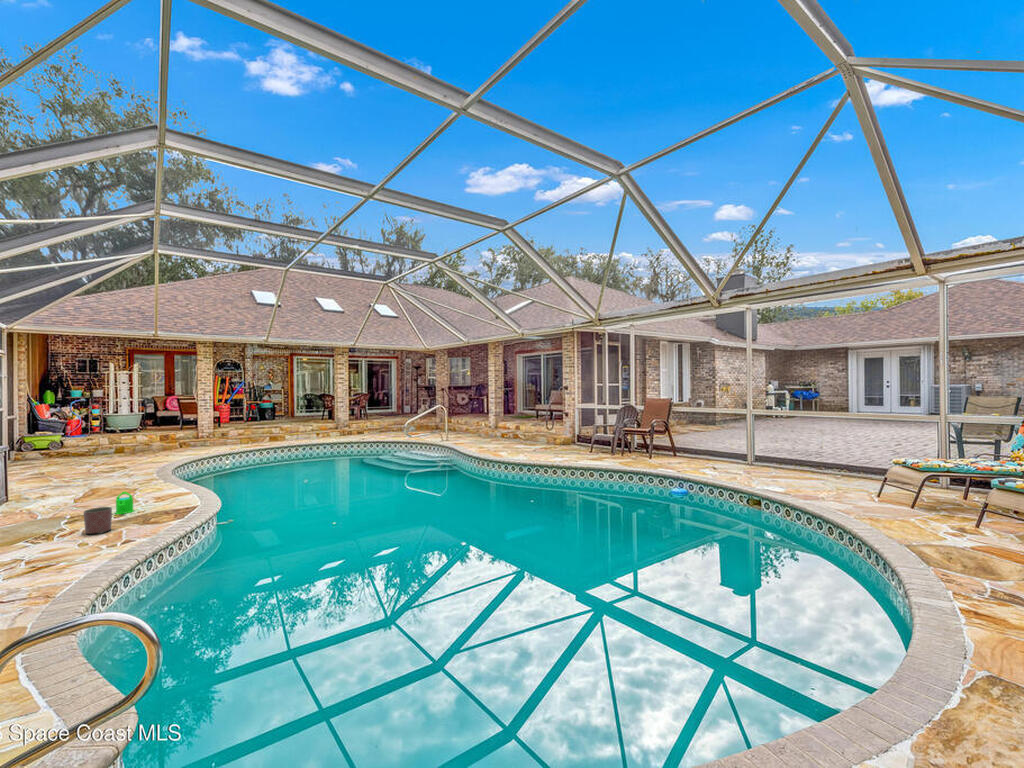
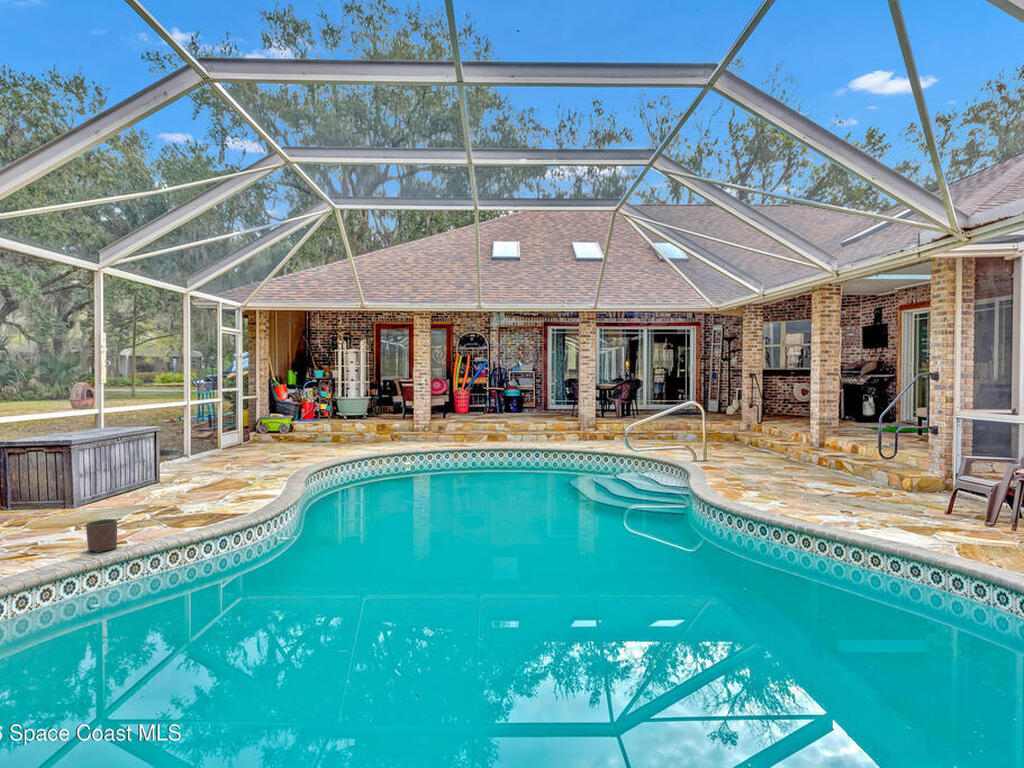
watering can: present [116,492,134,514] -> none [159,500,186,527]

